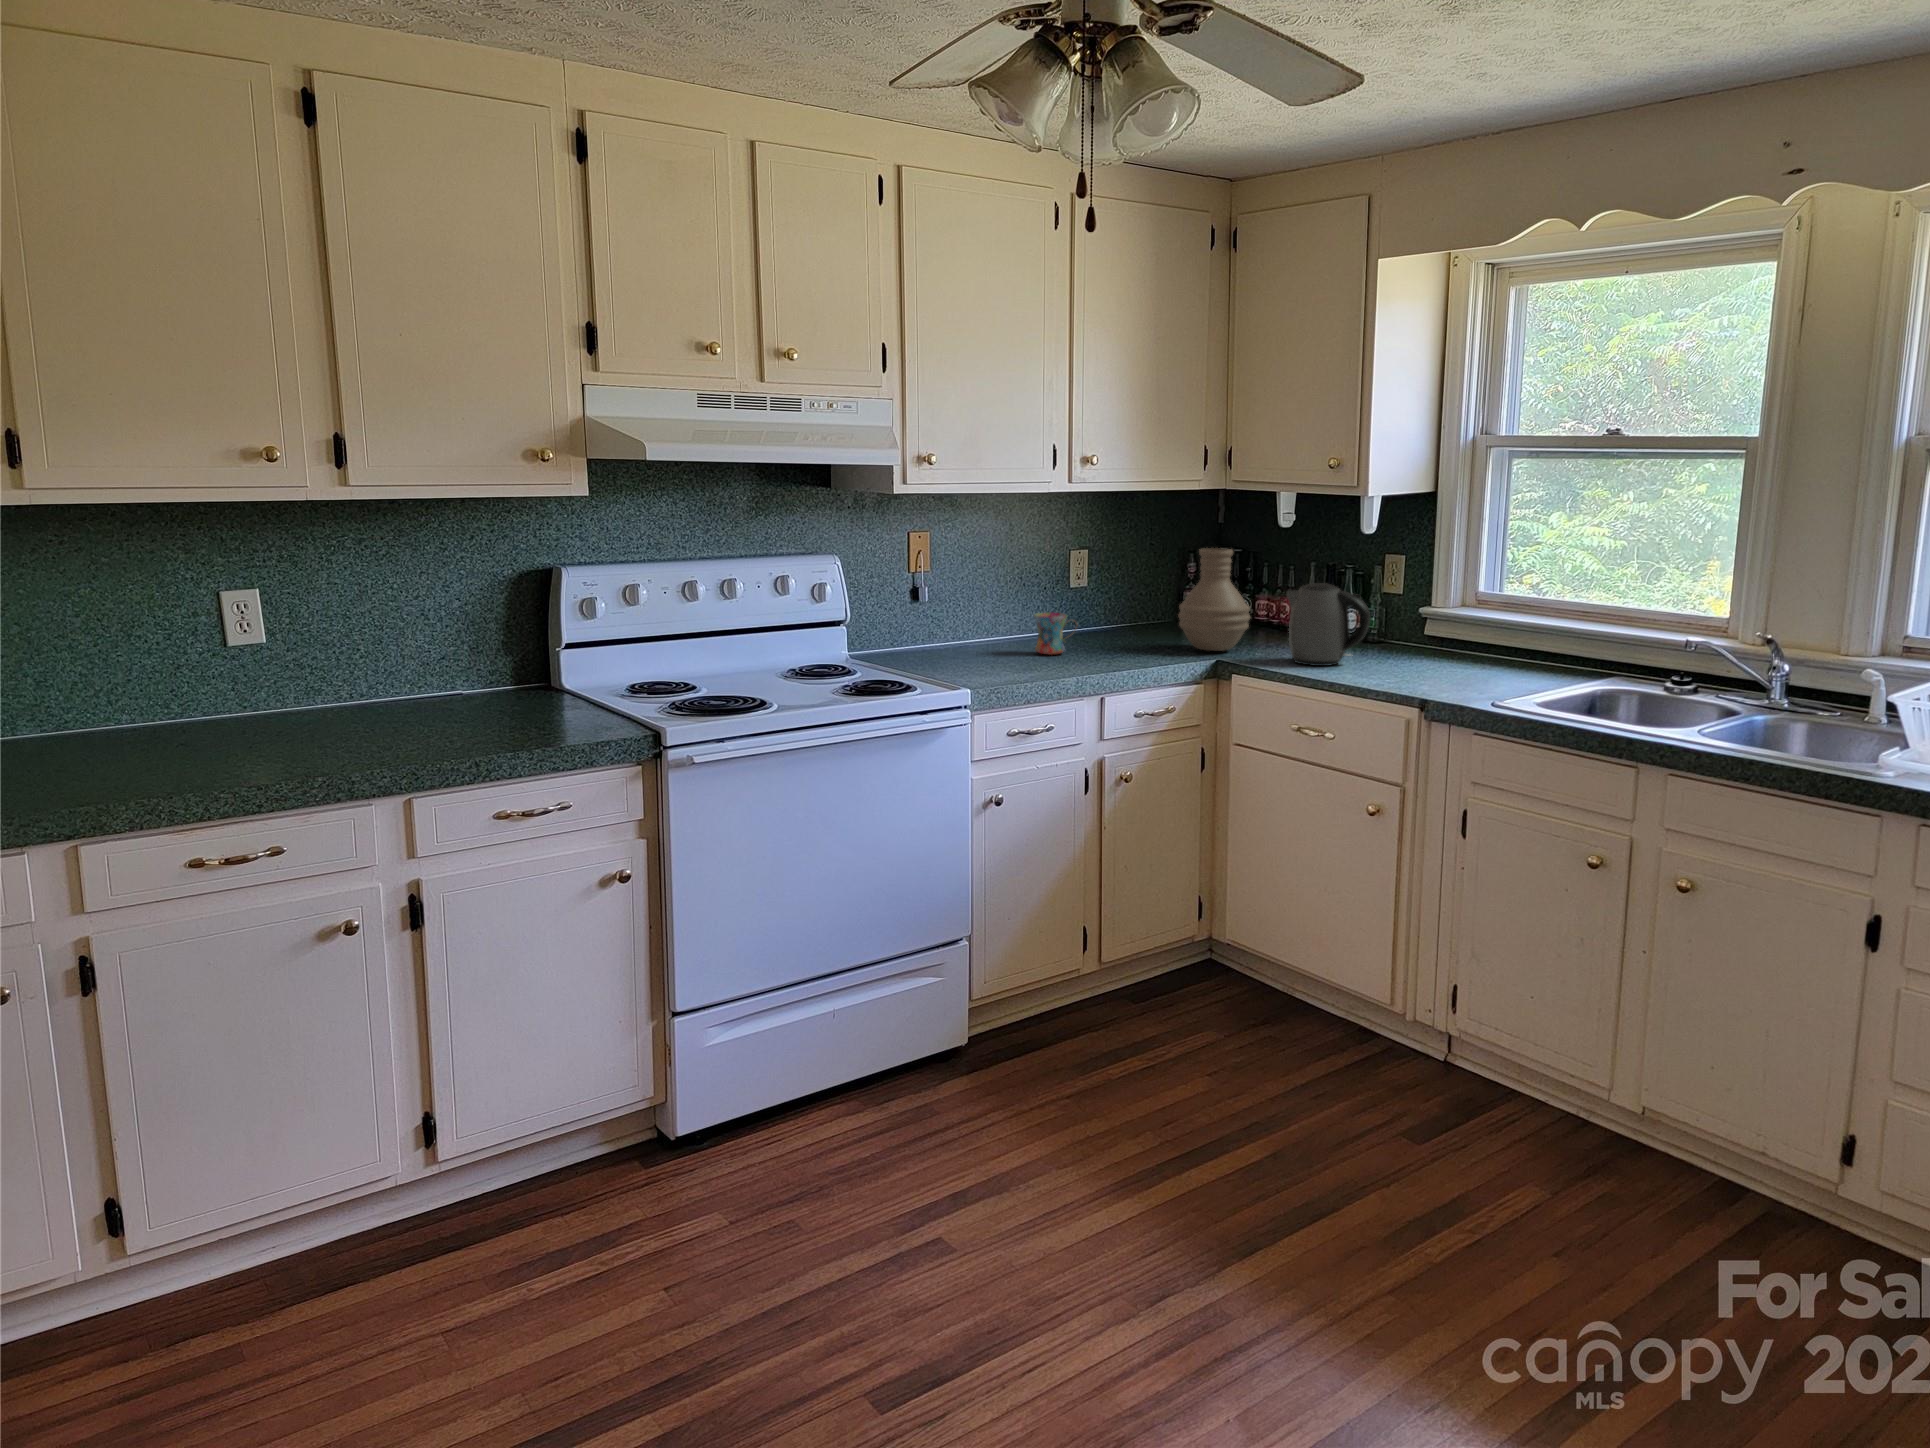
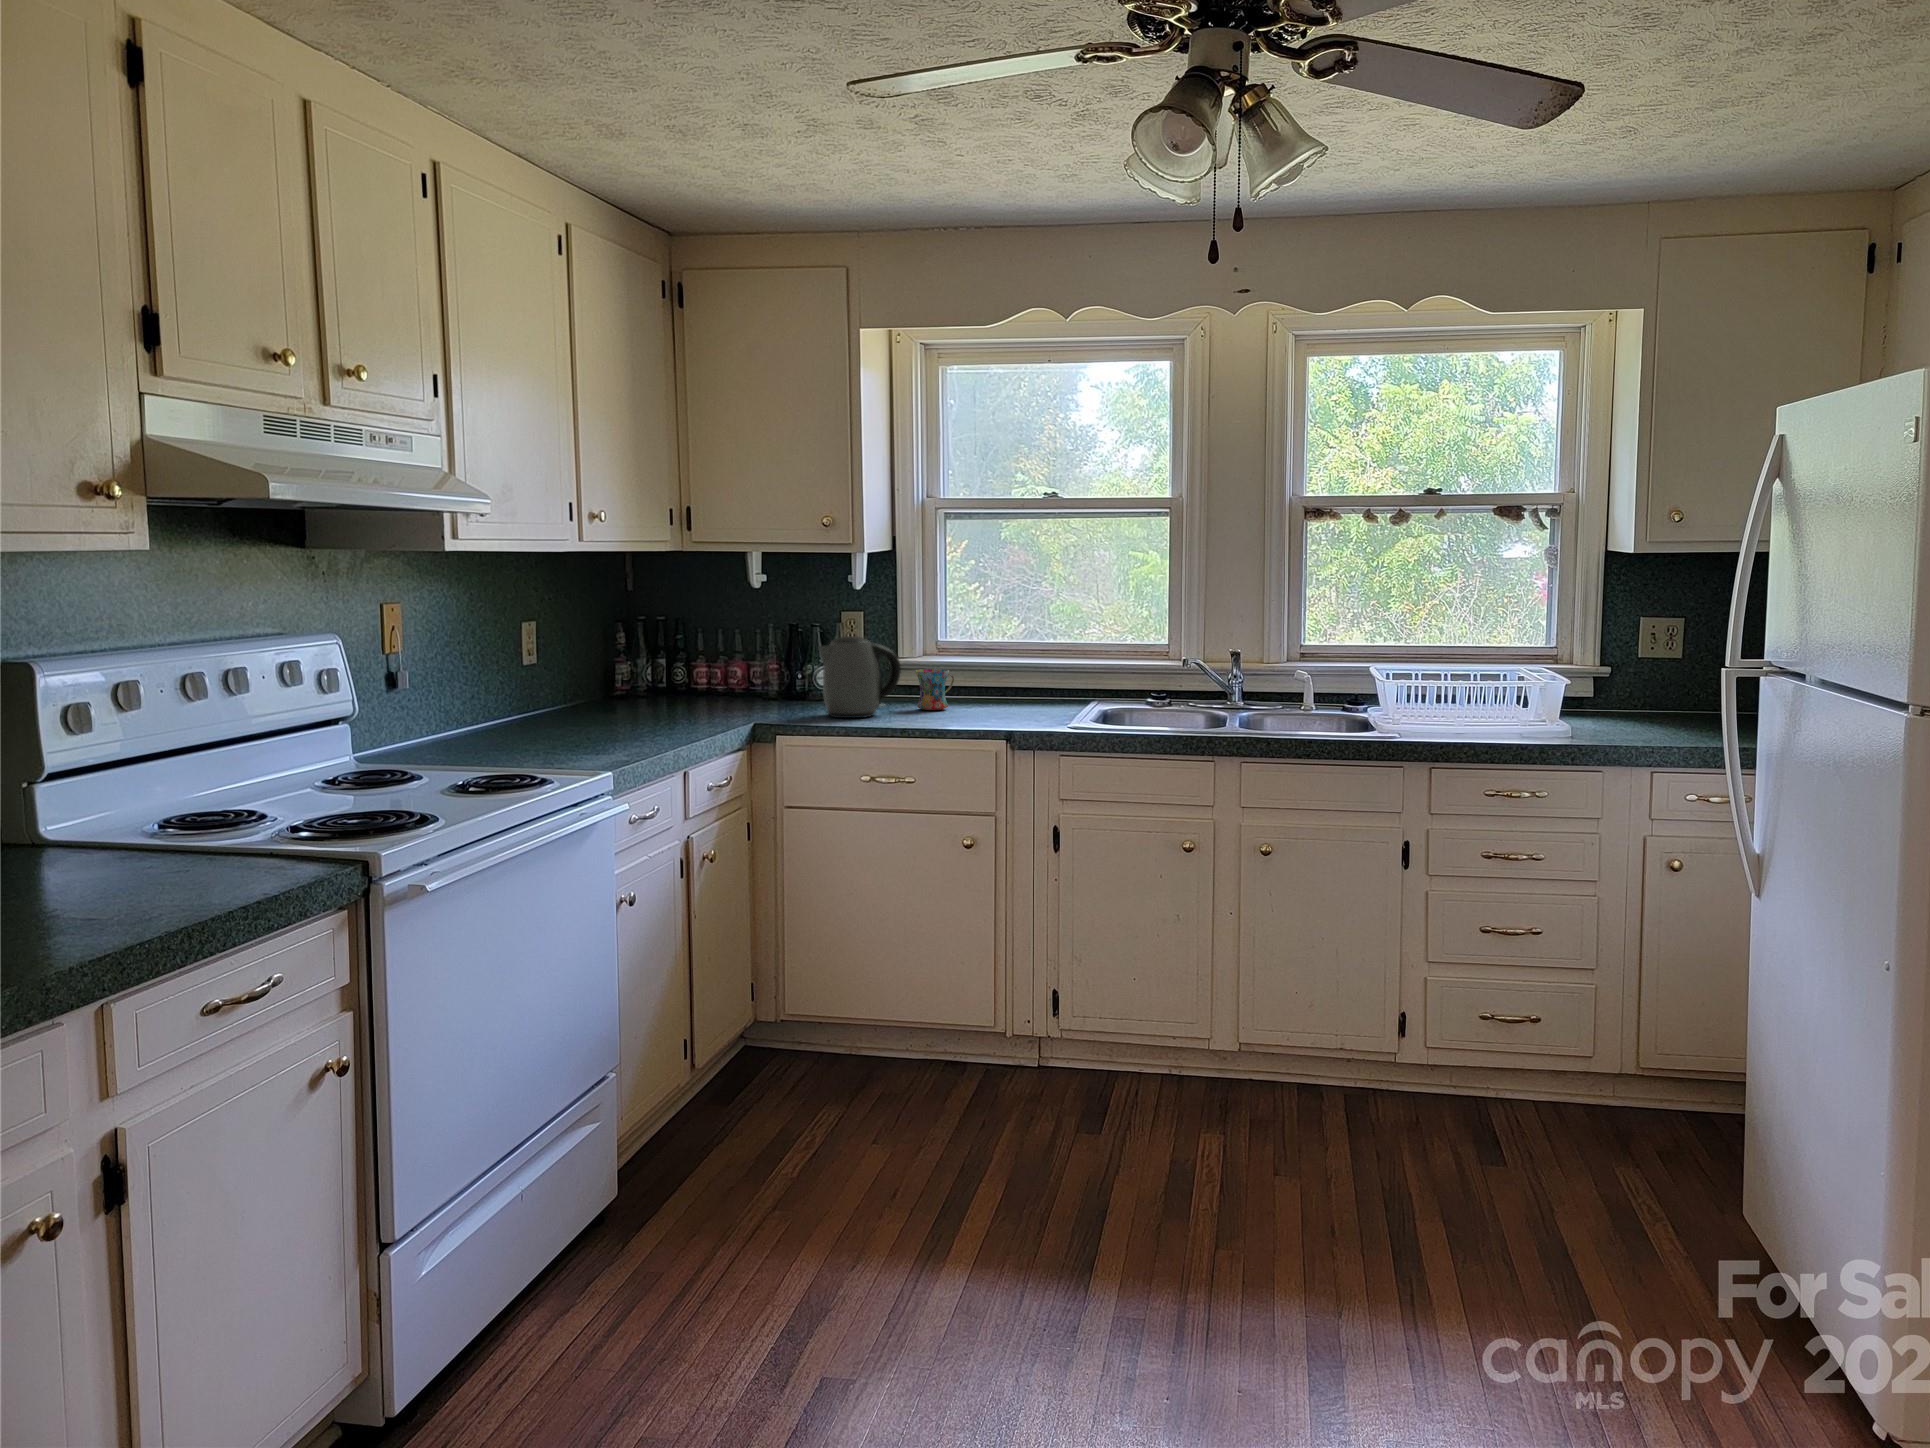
vase: present [1178,548,1250,651] -> none [691,609,771,716]
mug: present [1034,613,1067,655] -> present [915,669,954,710]

